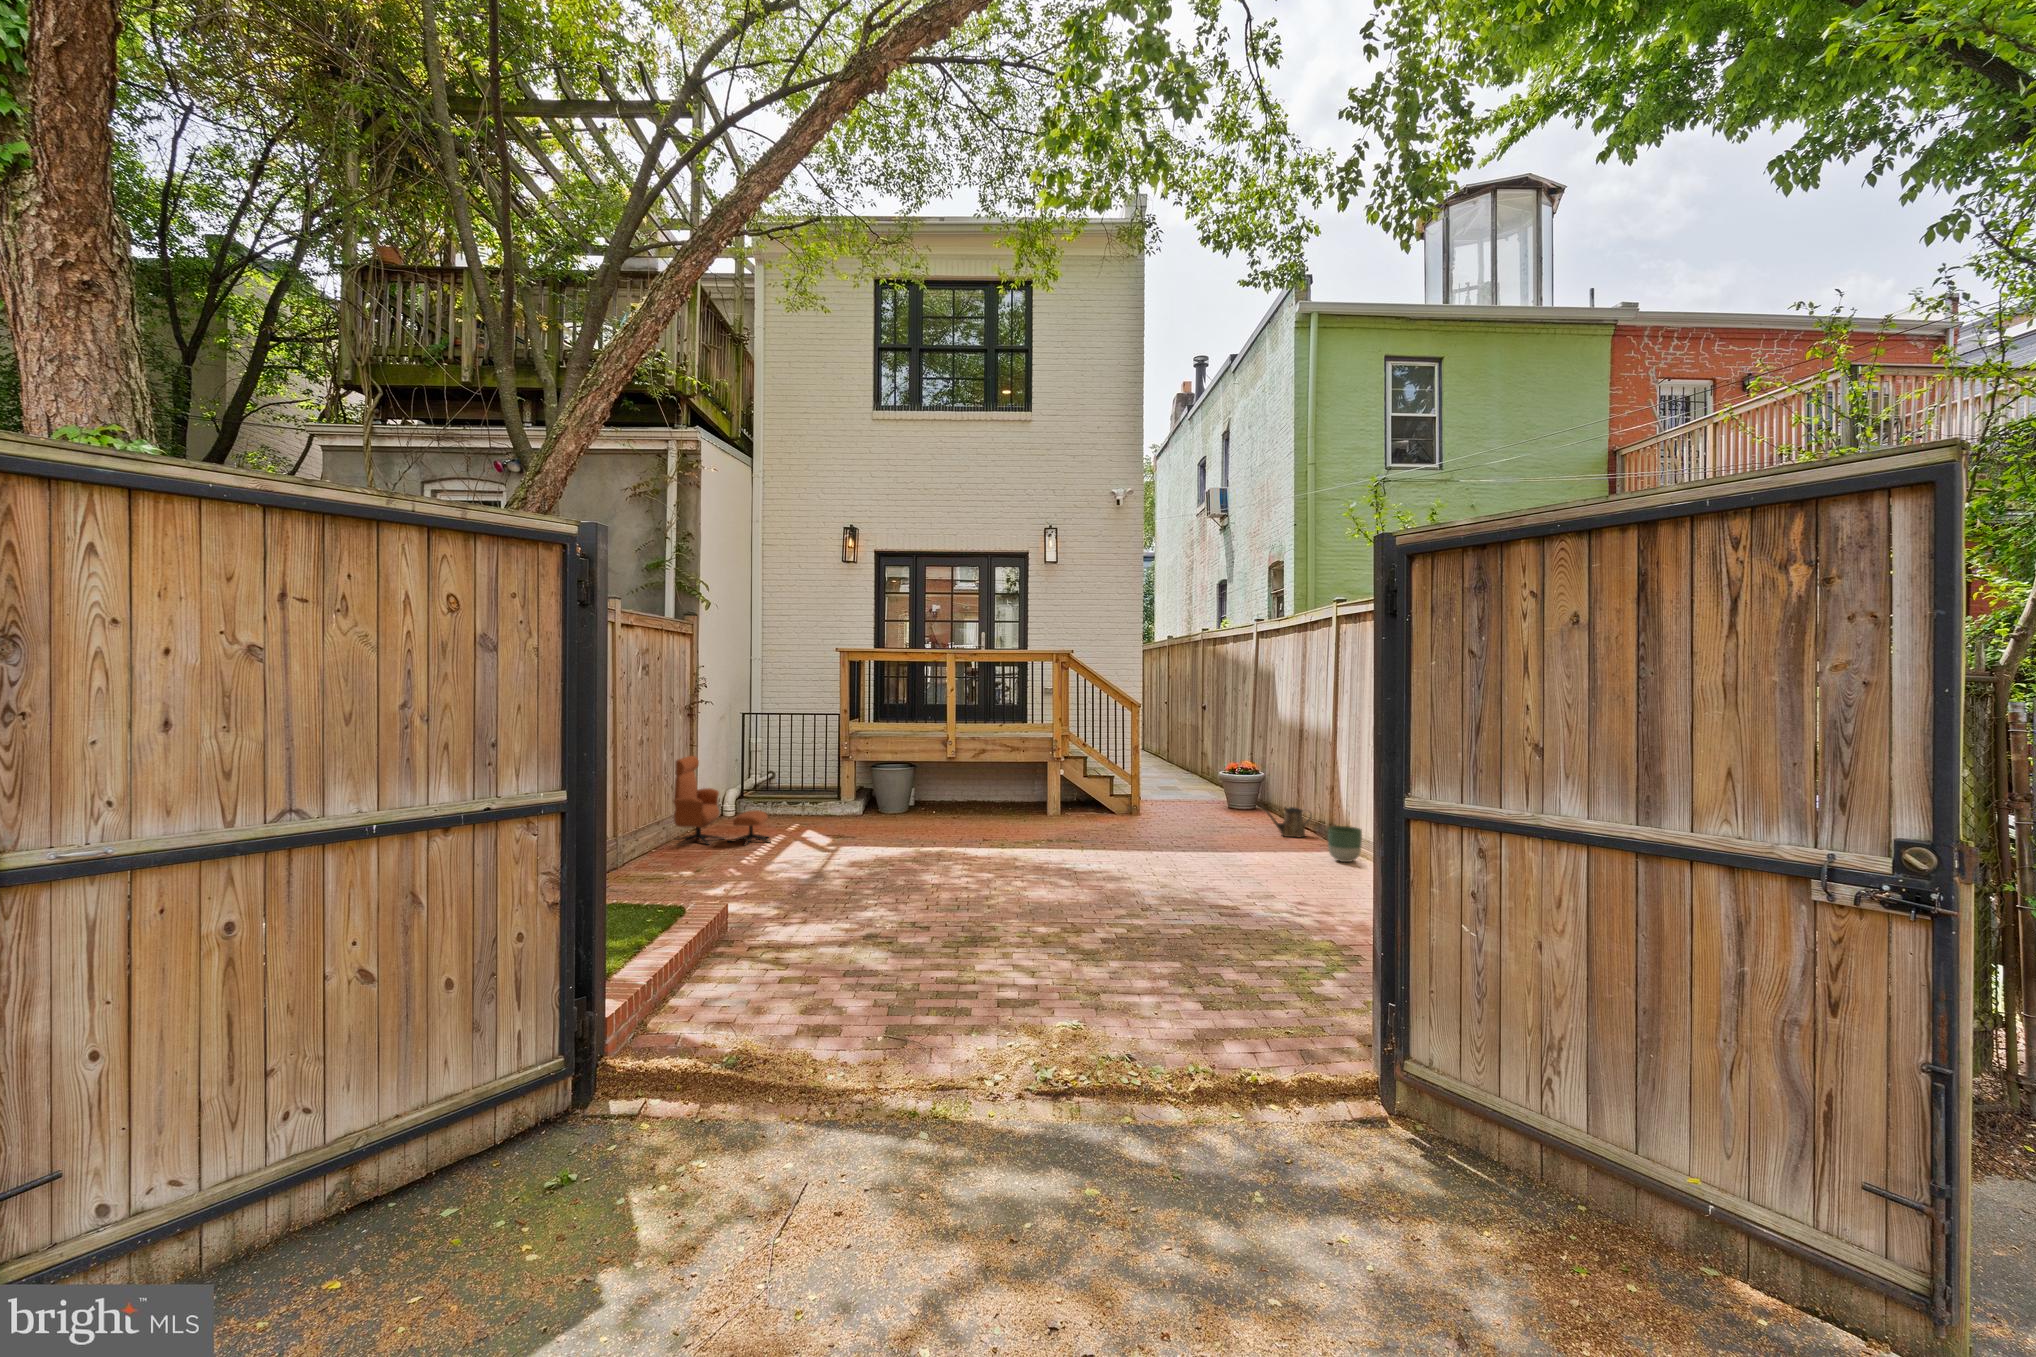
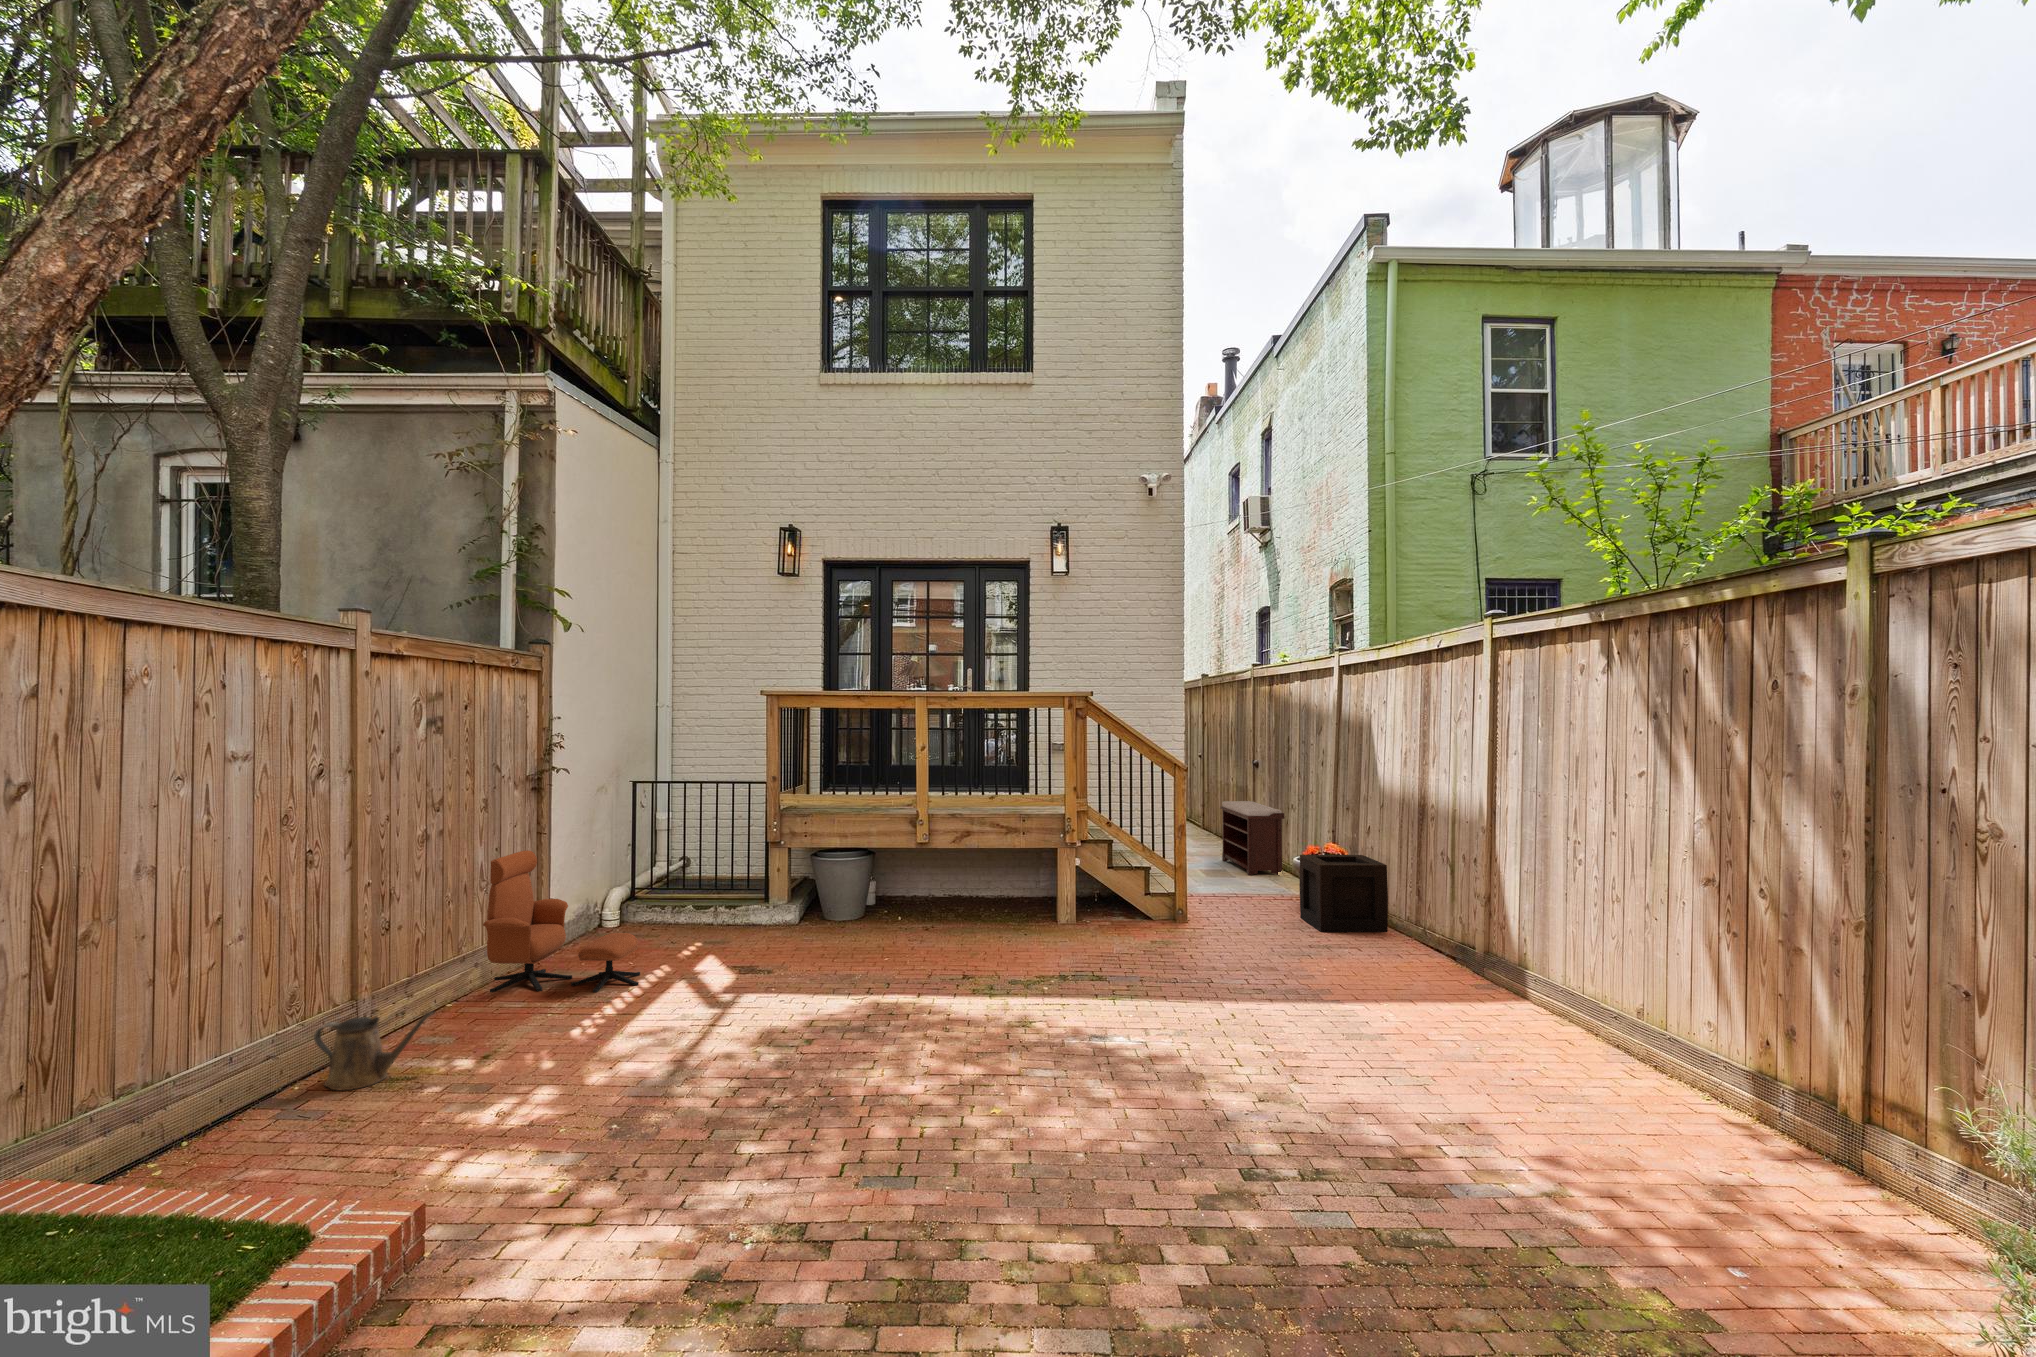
bench: none [1173,734,1219,788] -> present [1220,801,1285,876]
wooden crate: none [1219,767,1277,819] -> present [1299,855,1388,932]
watering can: present [1262,806,1312,838] -> present [314,1011,434,1090]
planter: present [1328,826,1362,862] -> none [1505,964,1563,1025]

